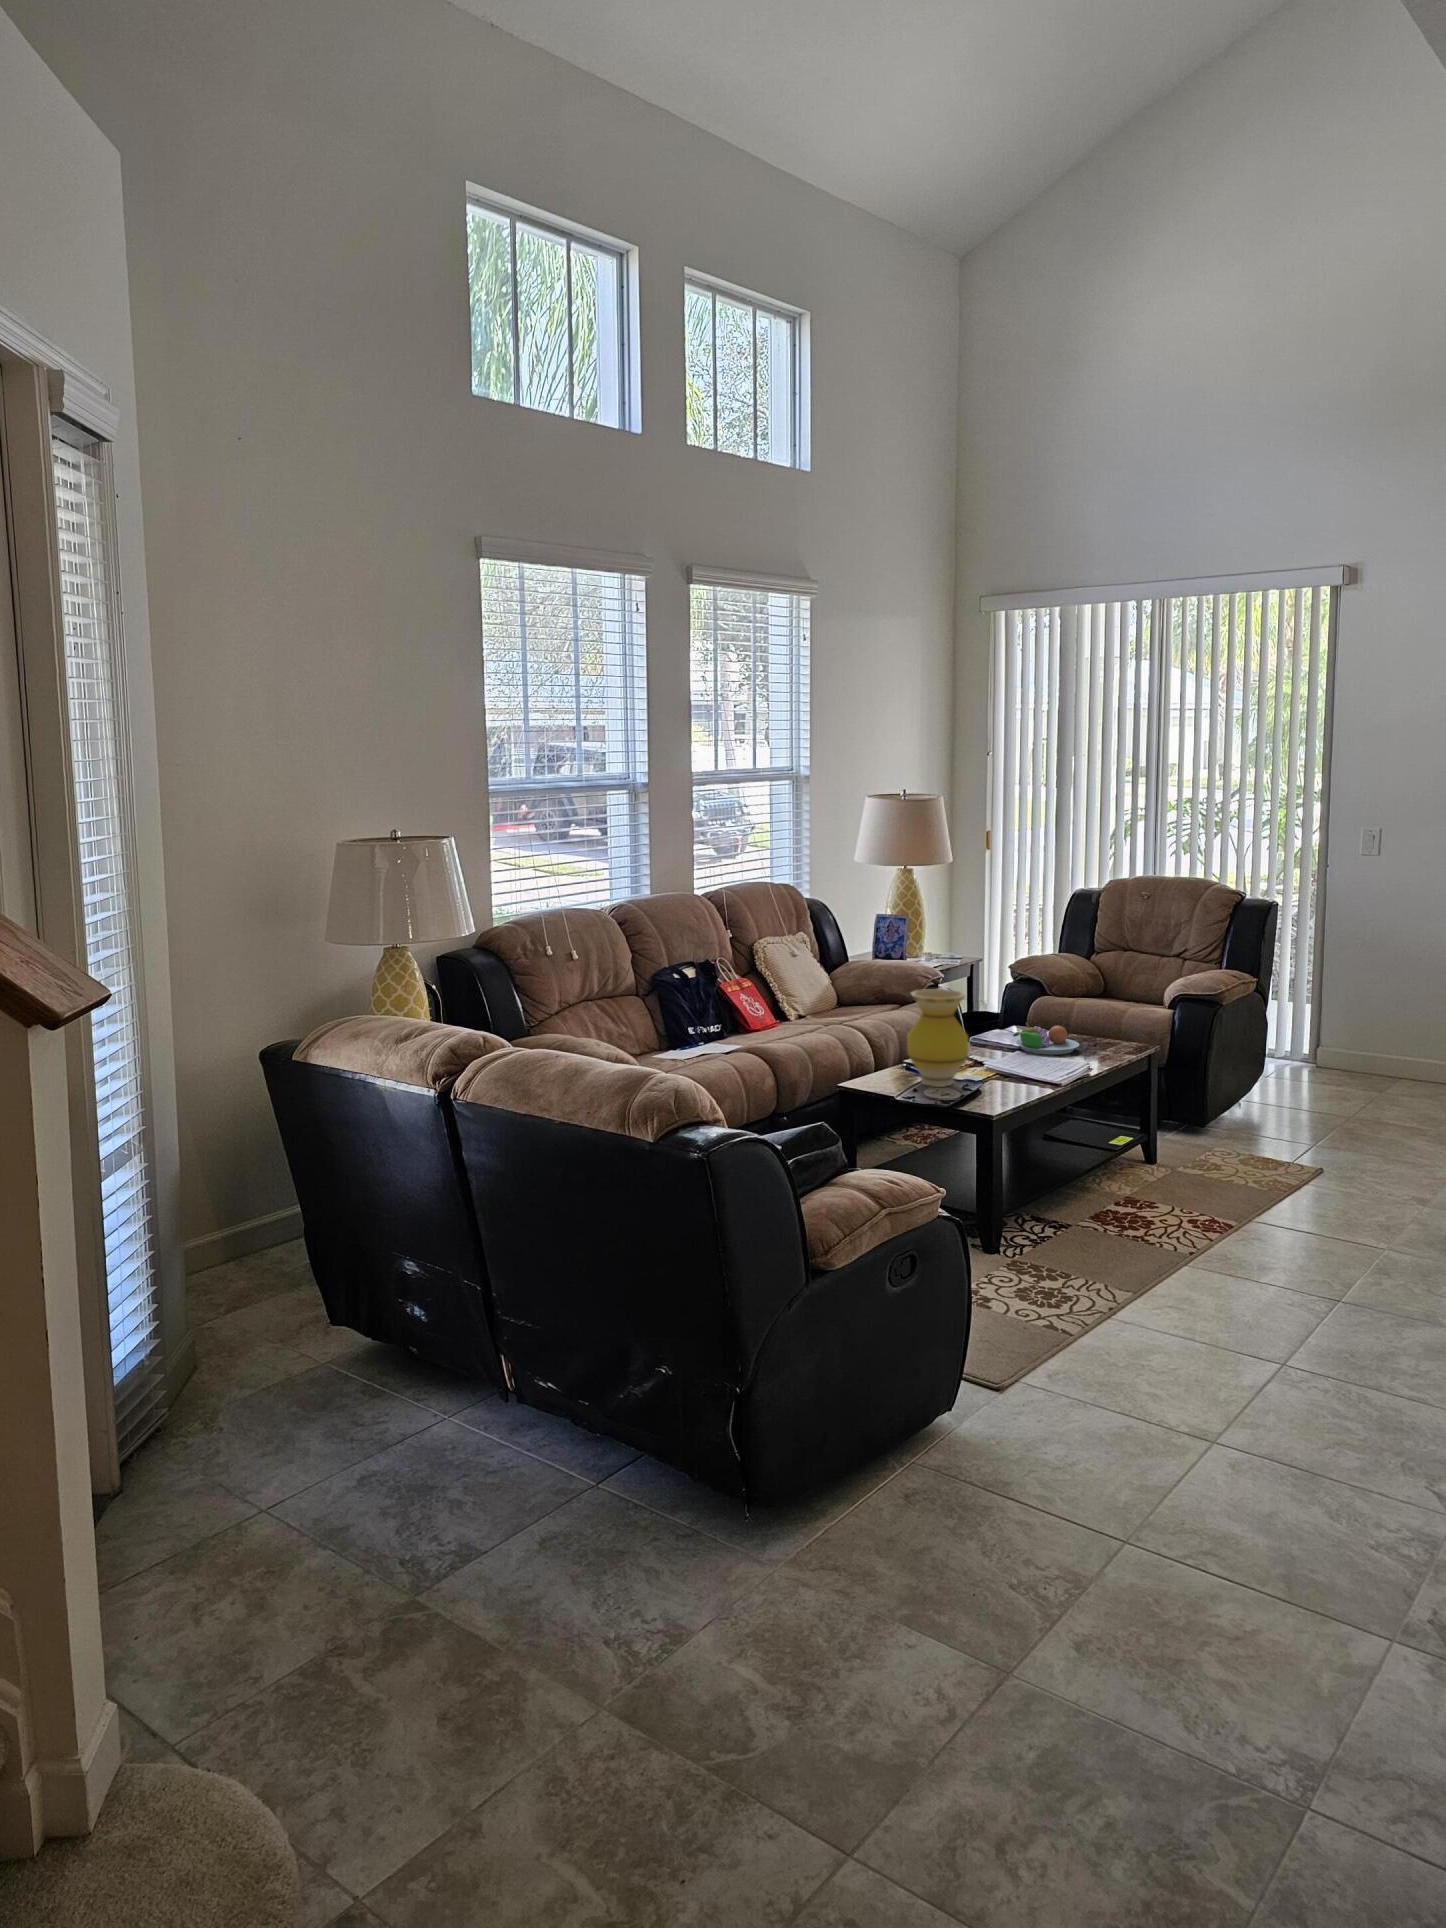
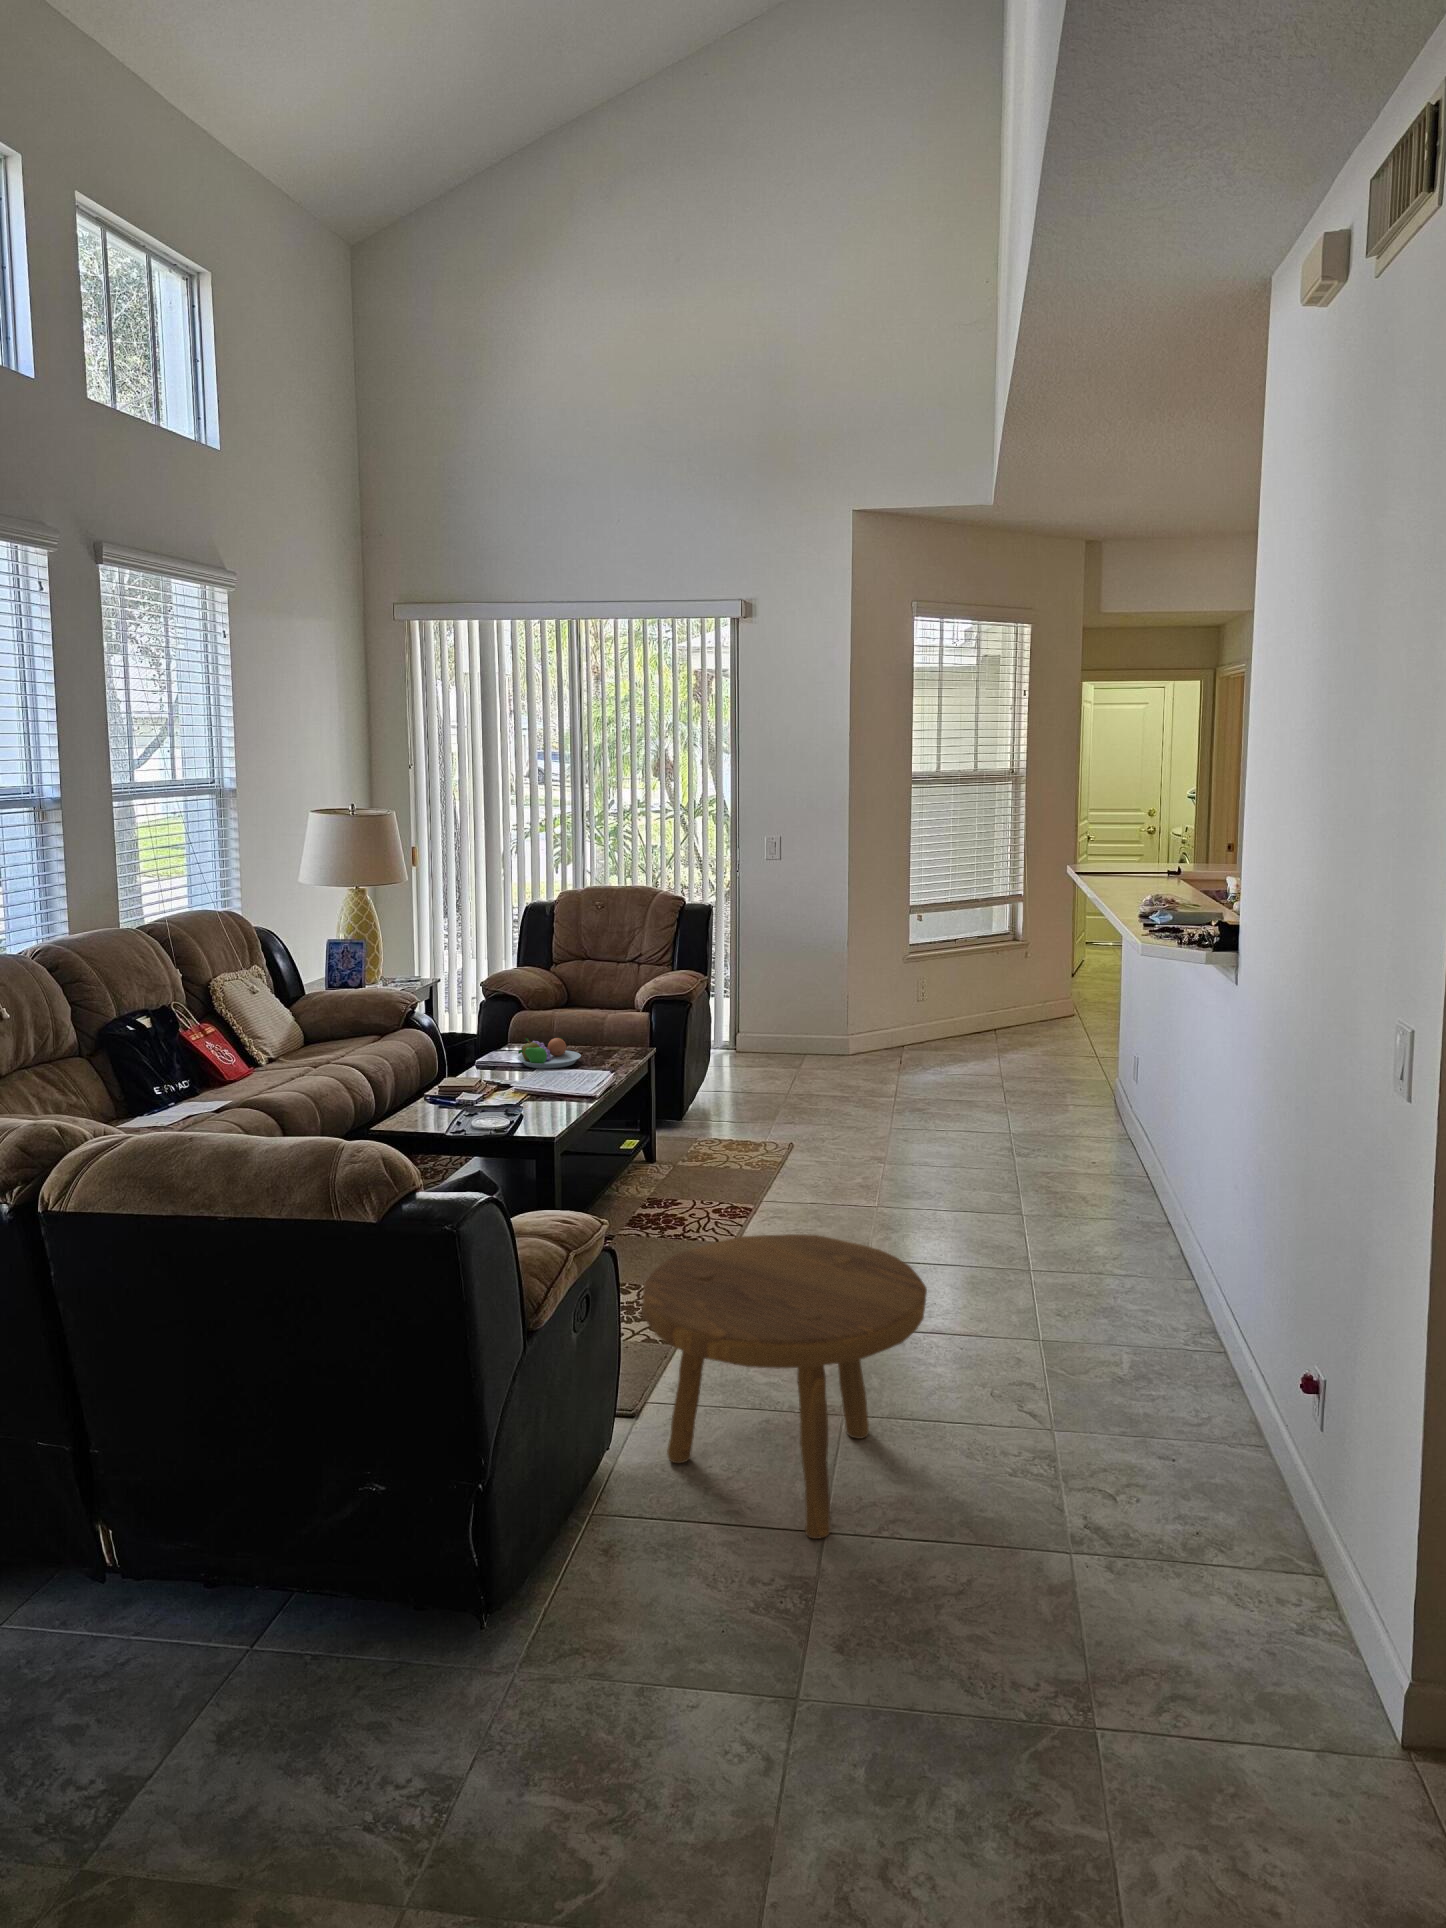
vase: present [907,989,968,1087] -> none [435,1011,500,1115]
footstool: none [975,1233,1275,1538] -> present [642,1234,927,1539]

